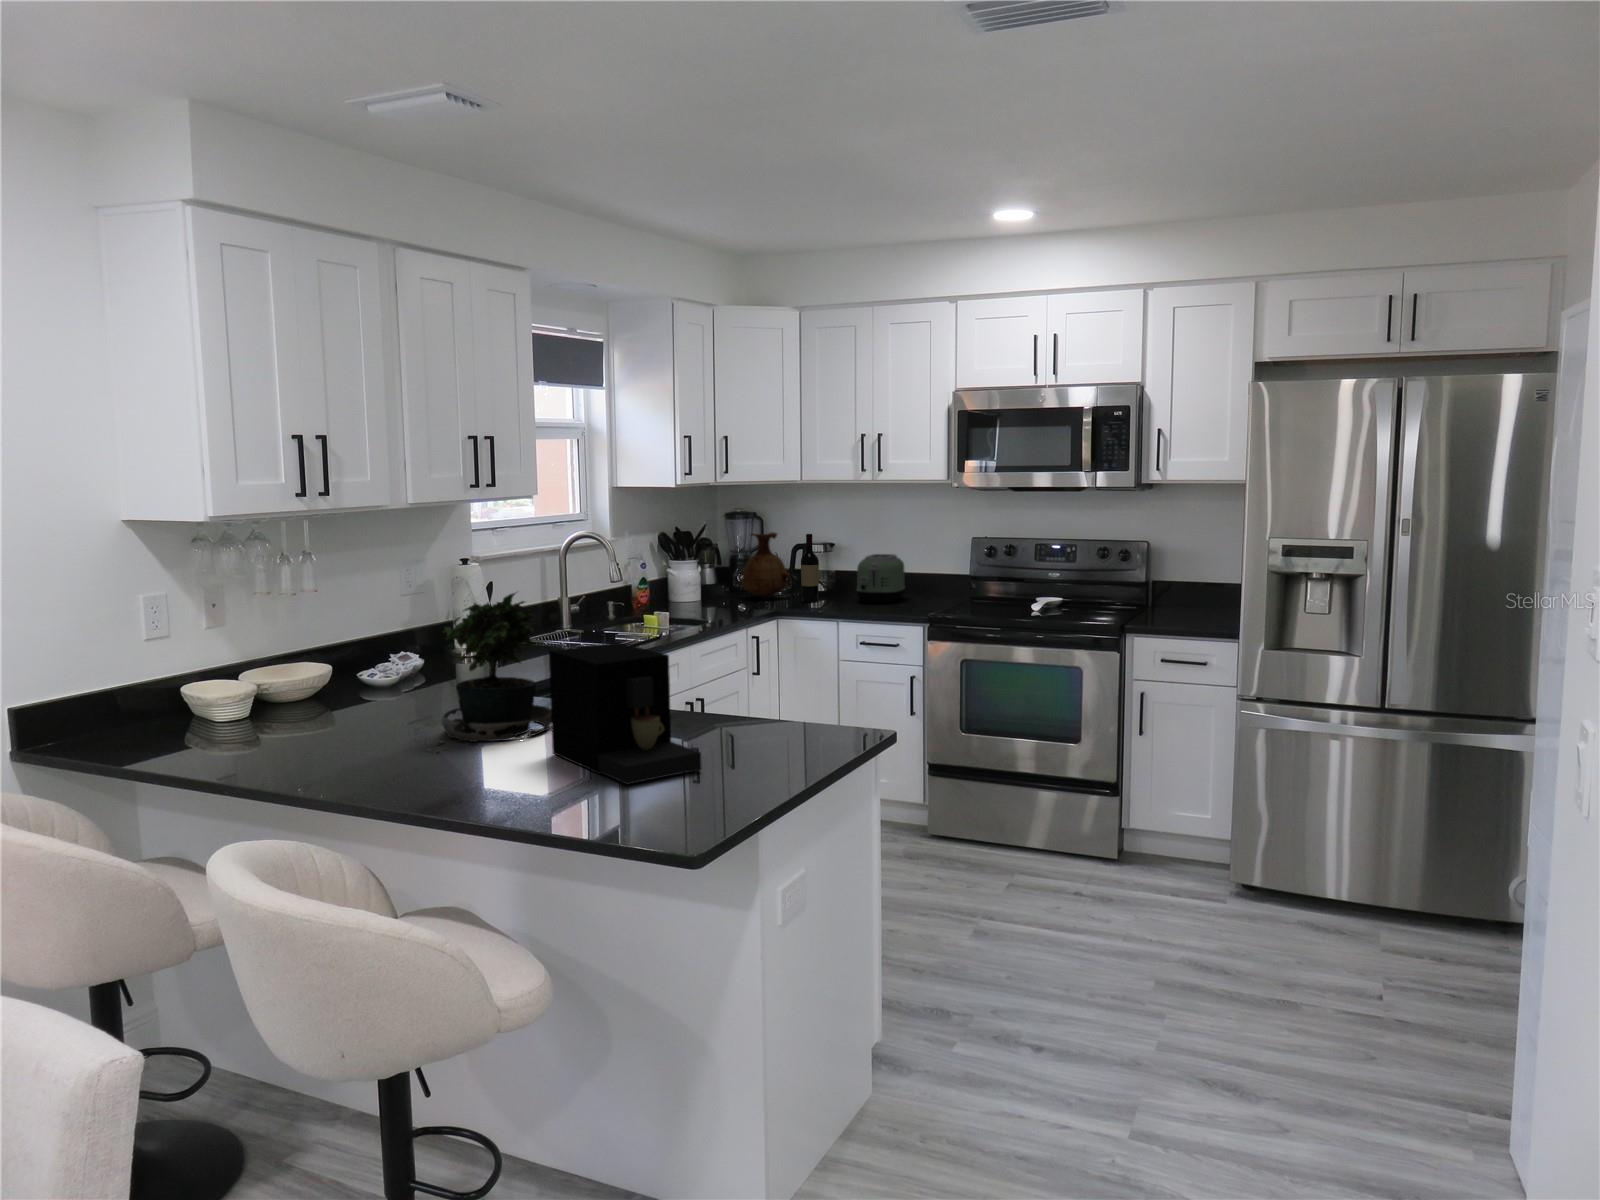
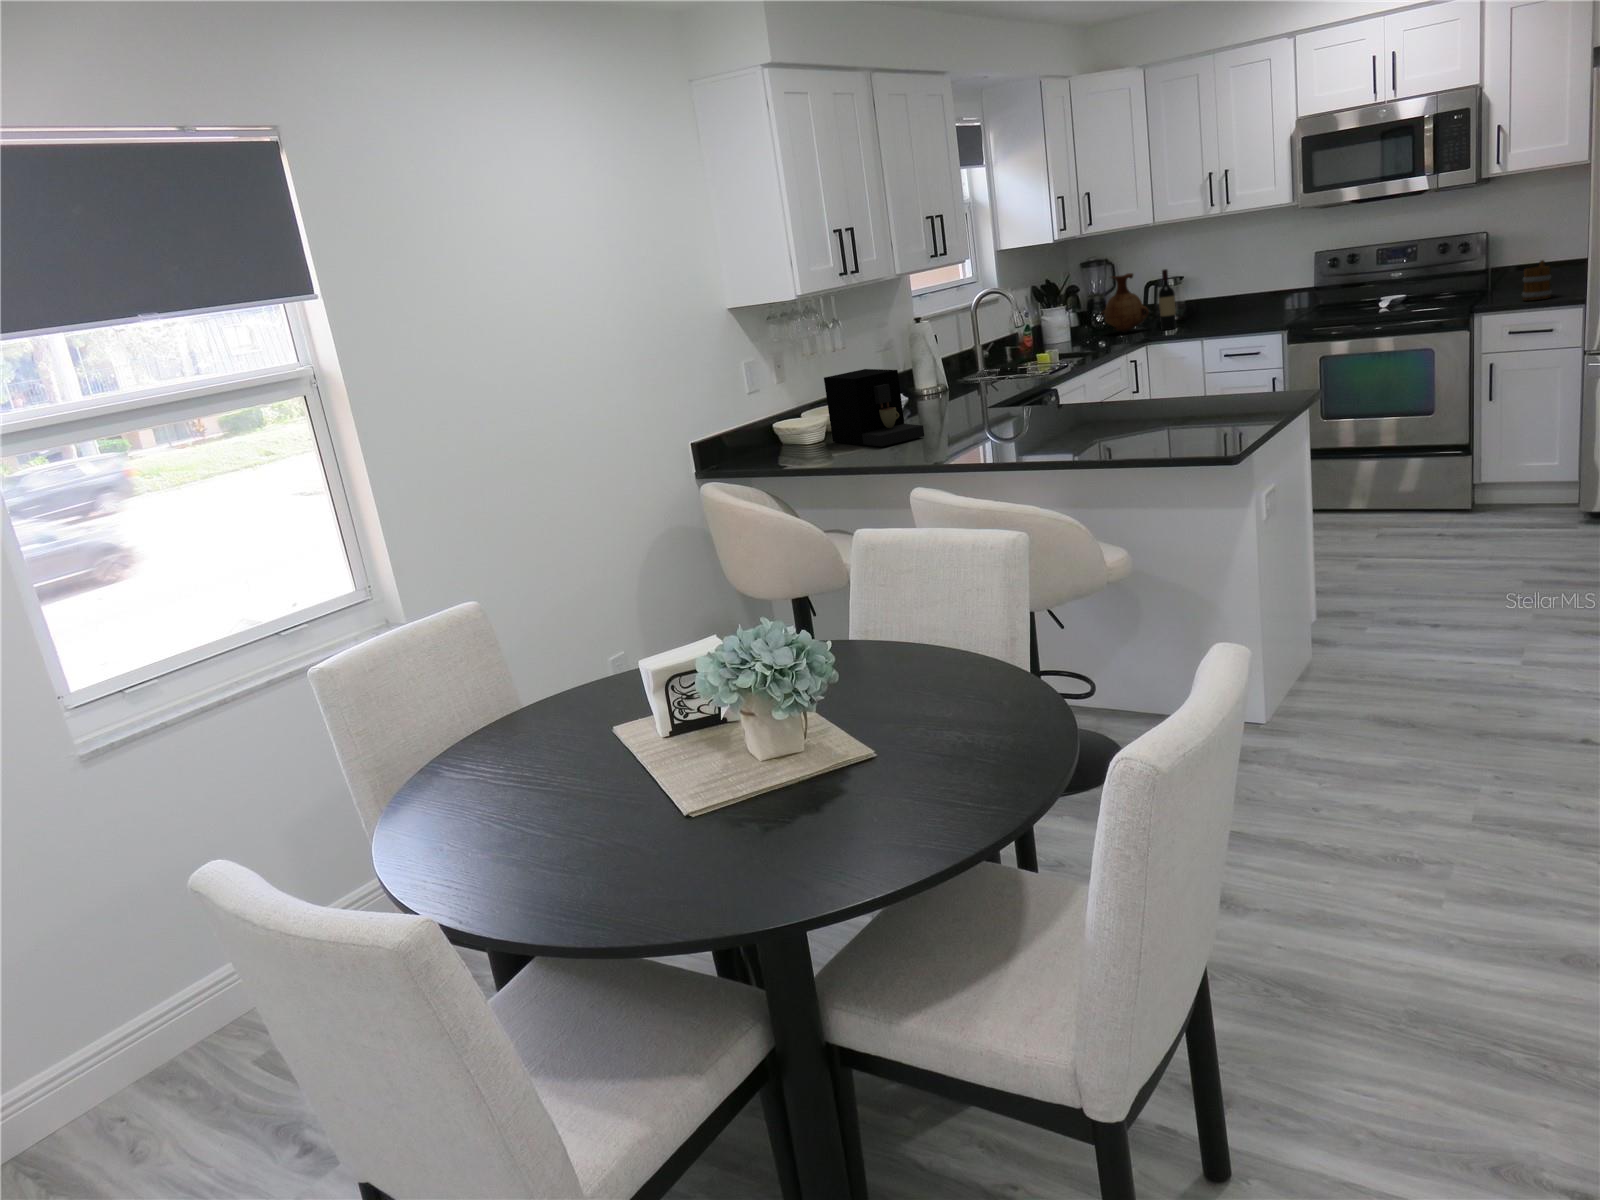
toaster: present [857,554,905,603] -> none [1211,278,1255,323]
mug: none [1176,583,1207,627] -> present [1522,260,1552,301]
potted plant: present [438,593,551,744] -> none [974,320,1054,438]
coffee maker: present [549,643,701,785] -> present [824,369,924,447]

